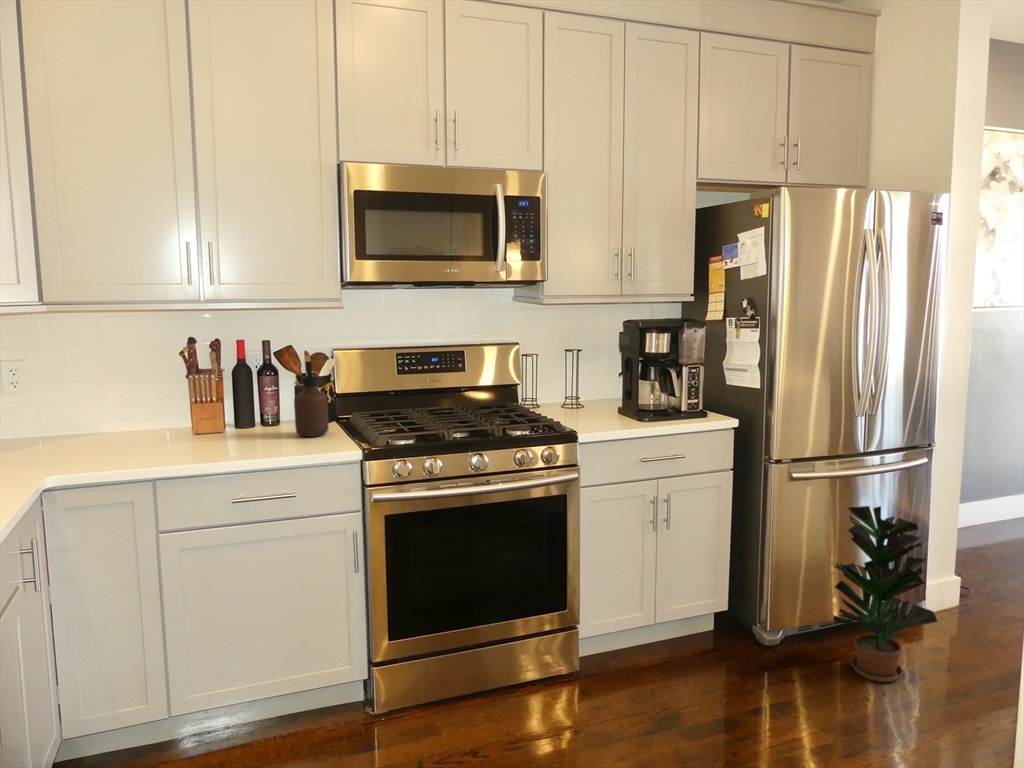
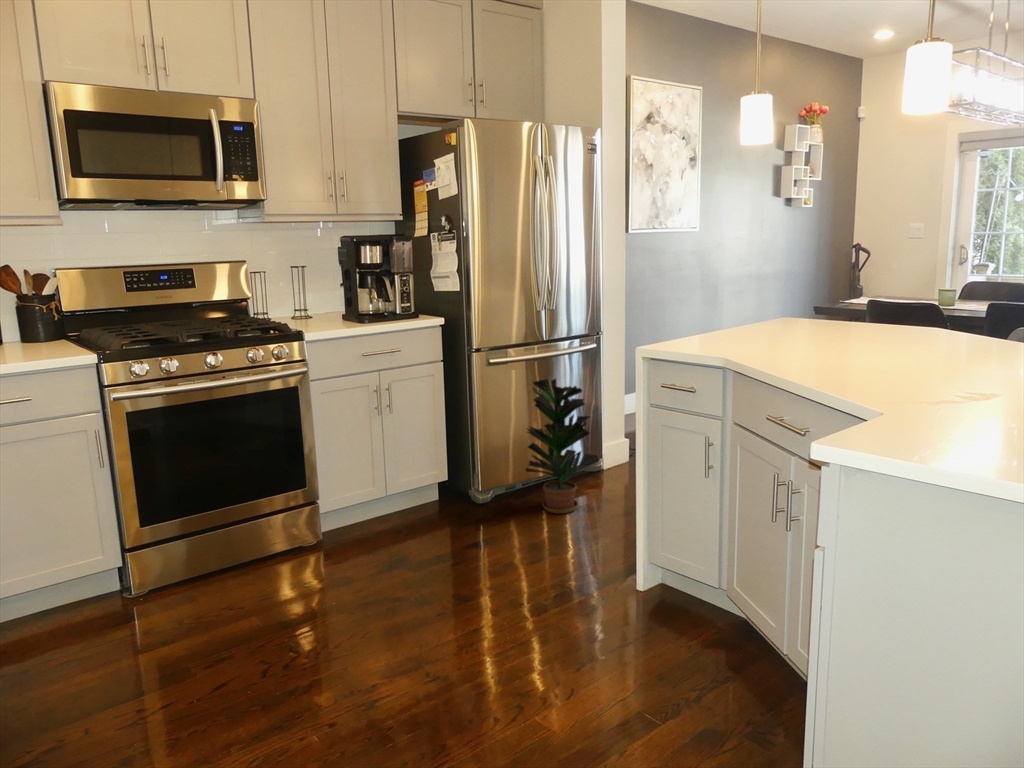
soap dispenser: present [294,361,329,437] -> none [18,277,58,350]

